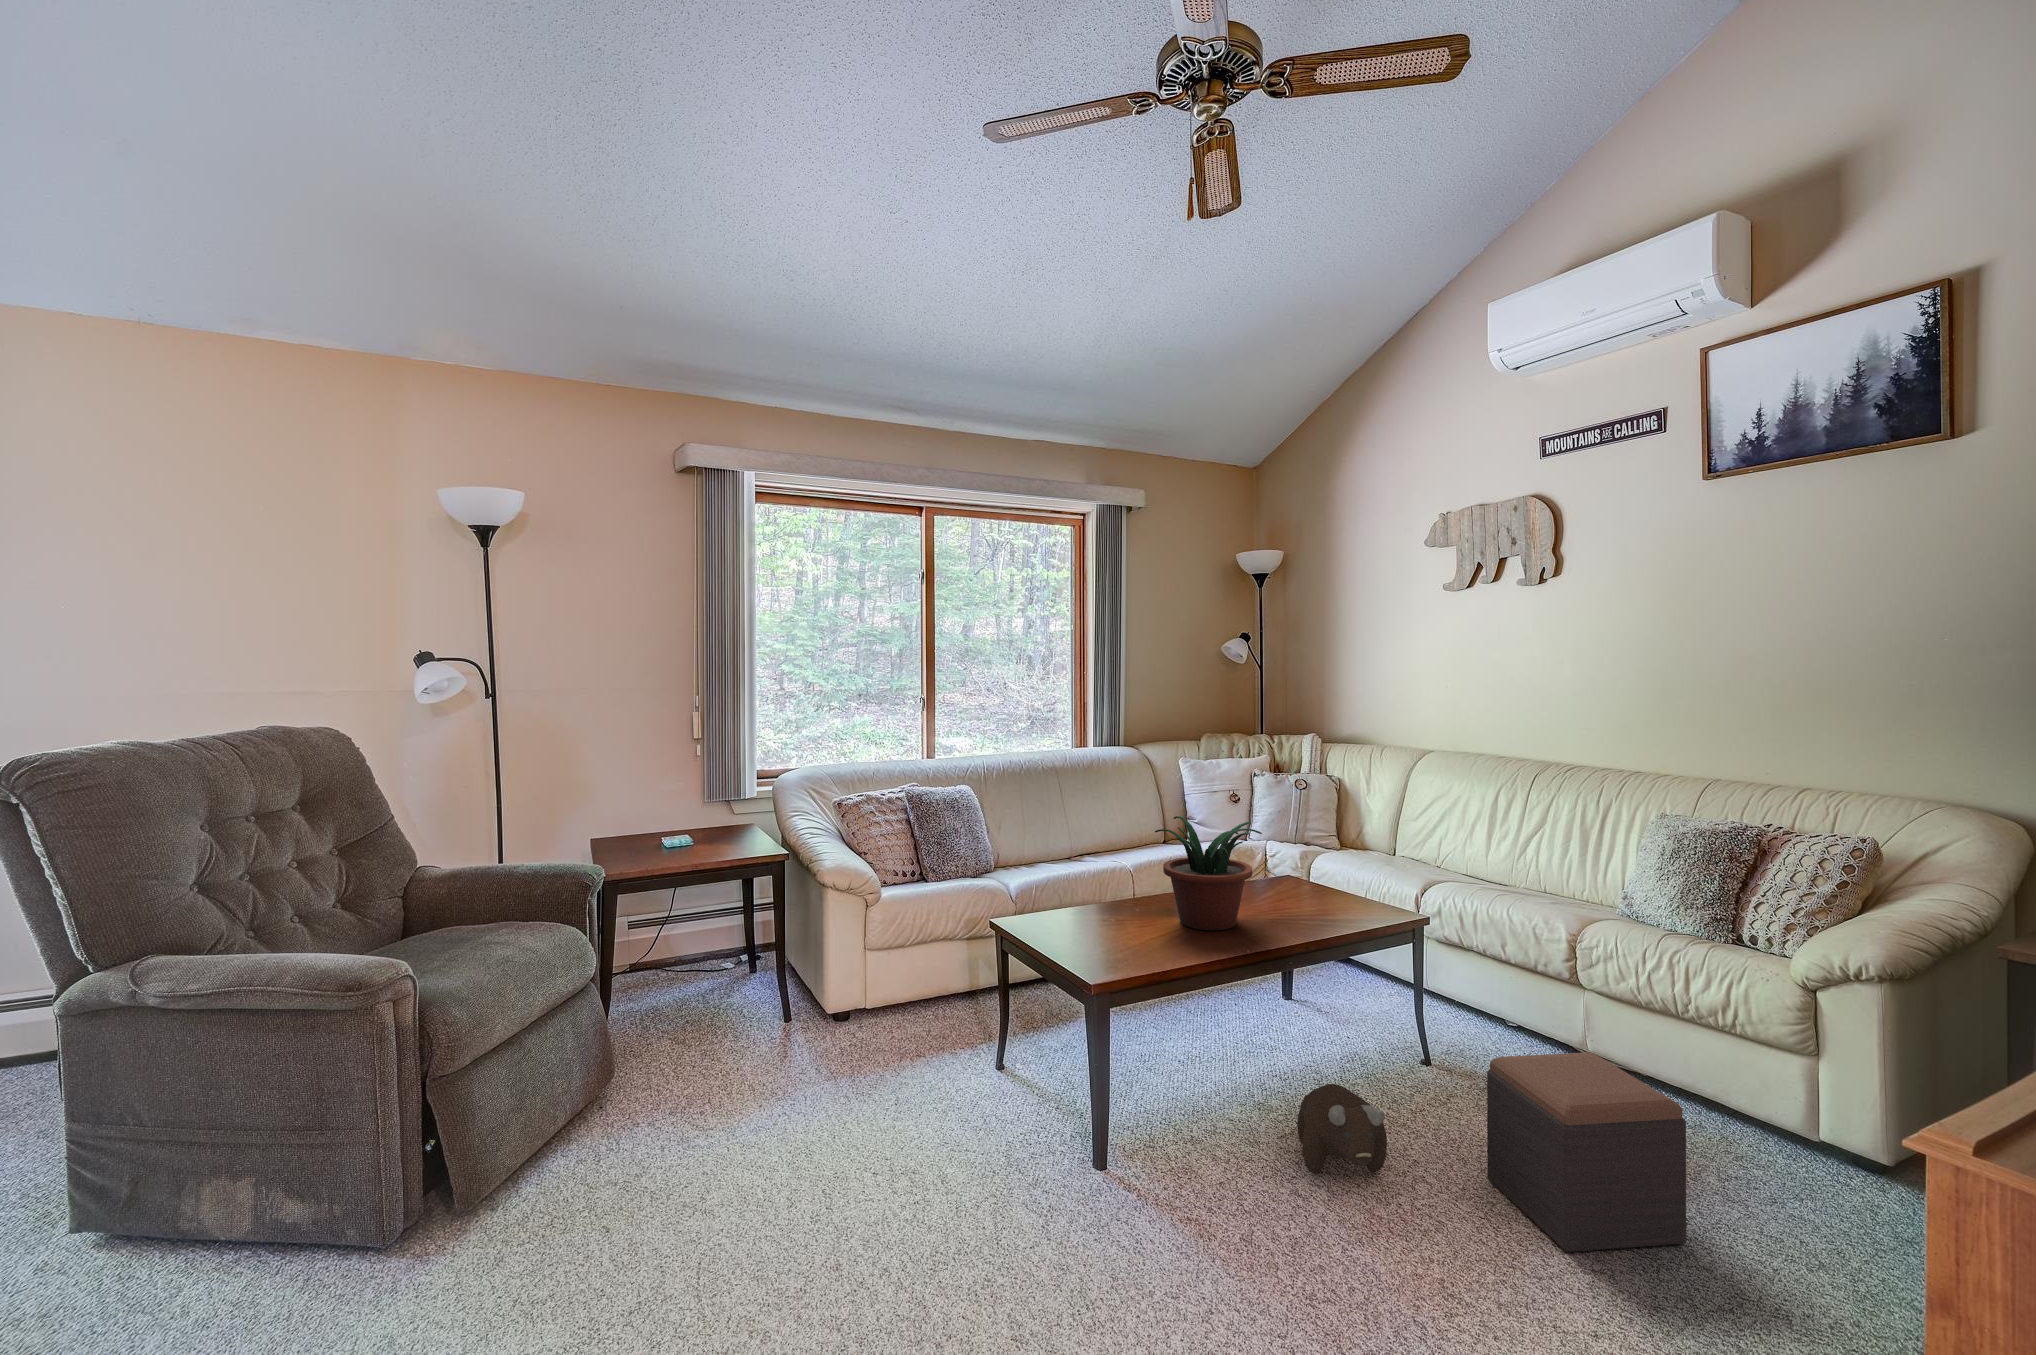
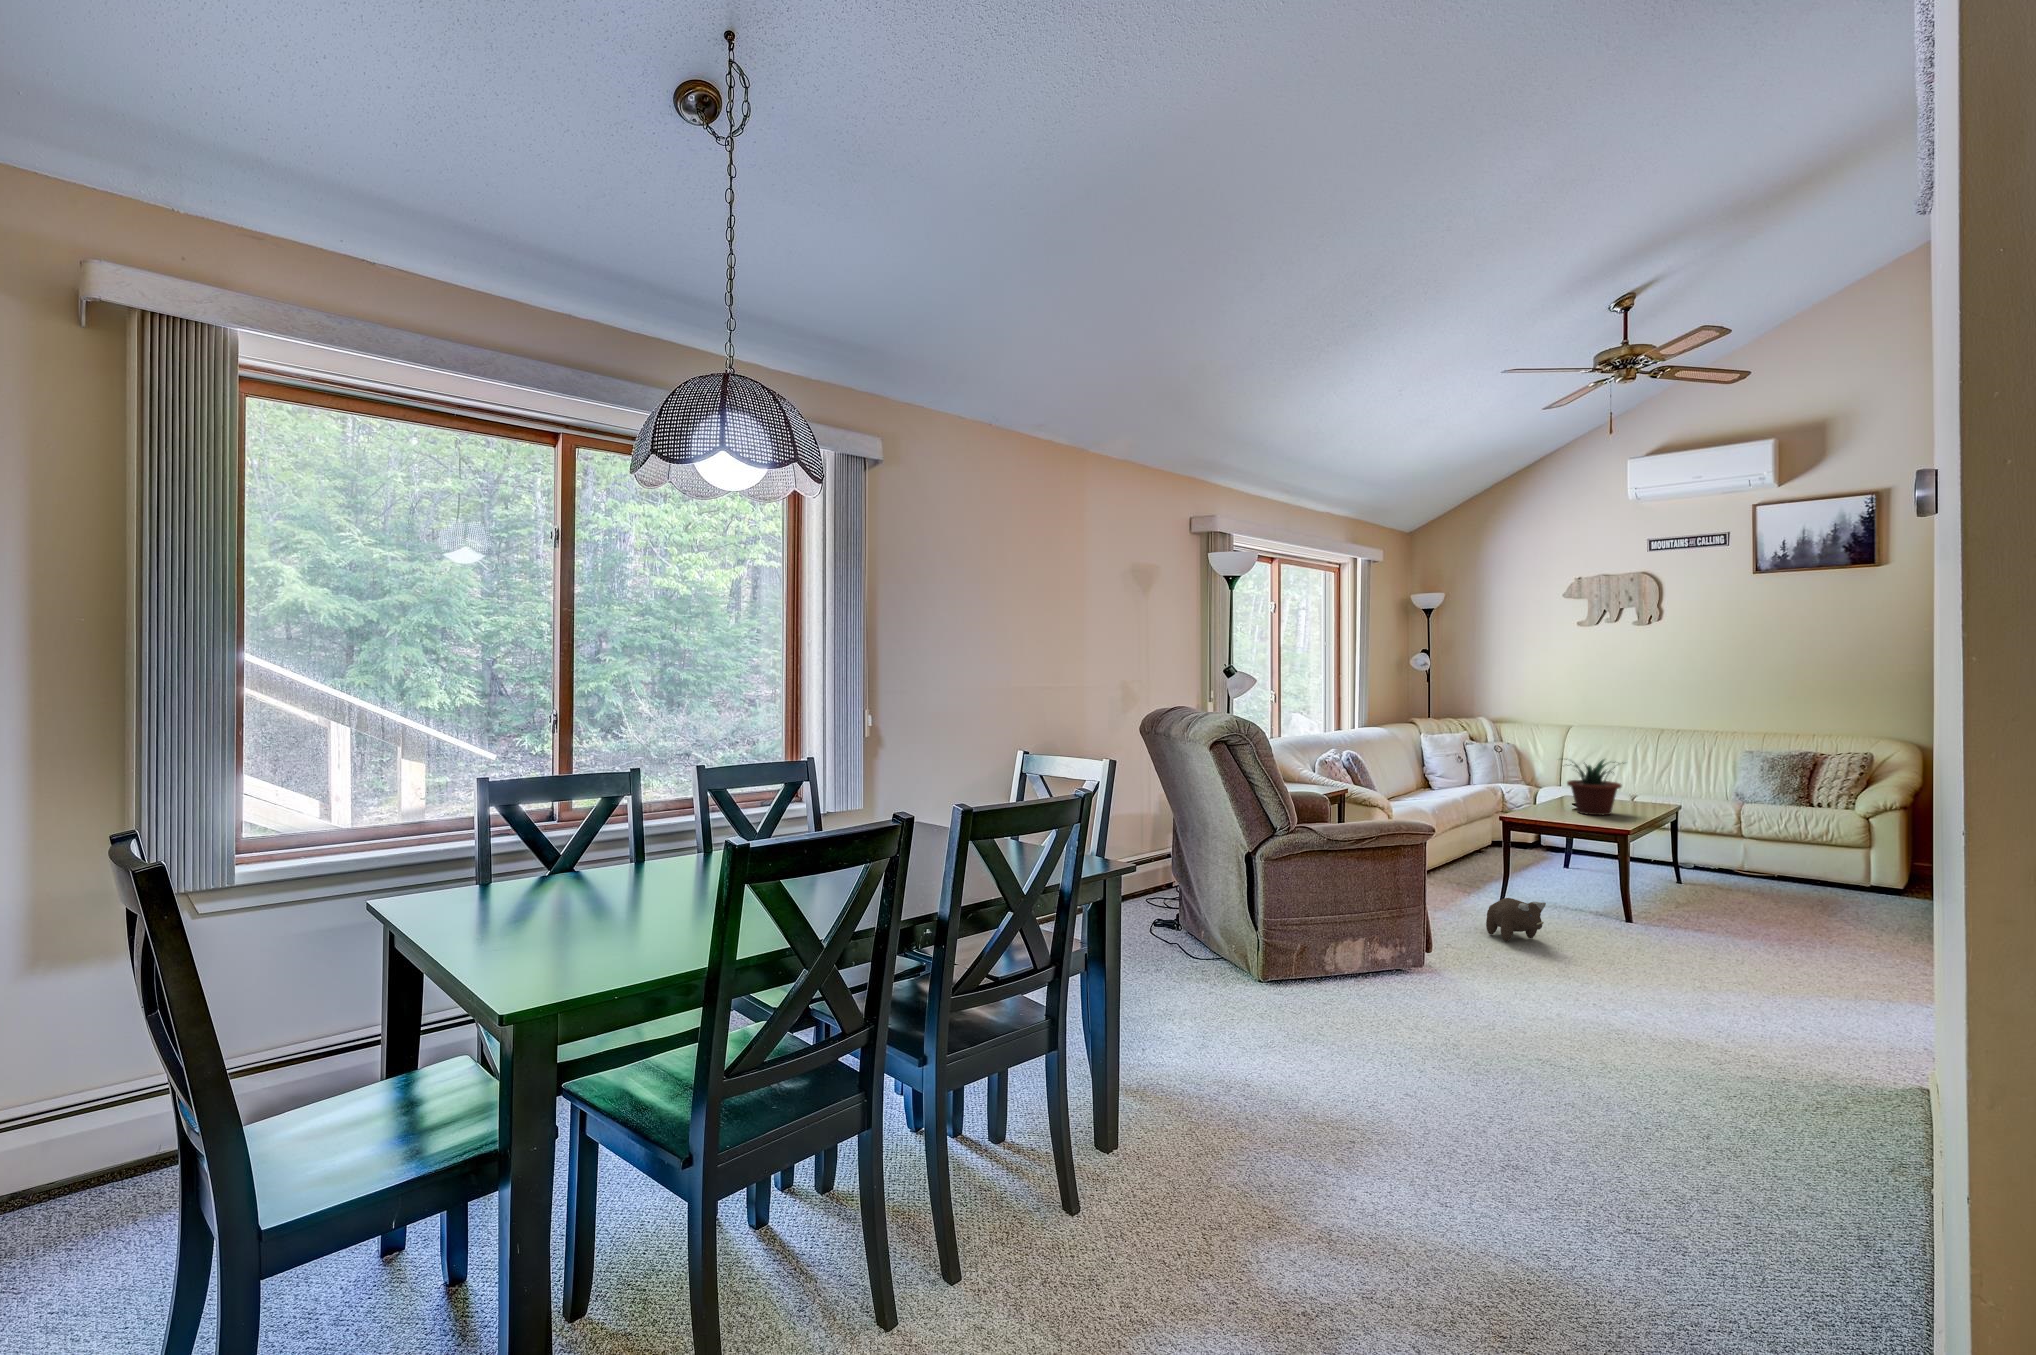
footstool: present [1487,1052,1686,1252] -> none [1773,848,1865,922]
plush toy: present [1297,1084,1387,1173] -> present [1486,898,1546,941]

